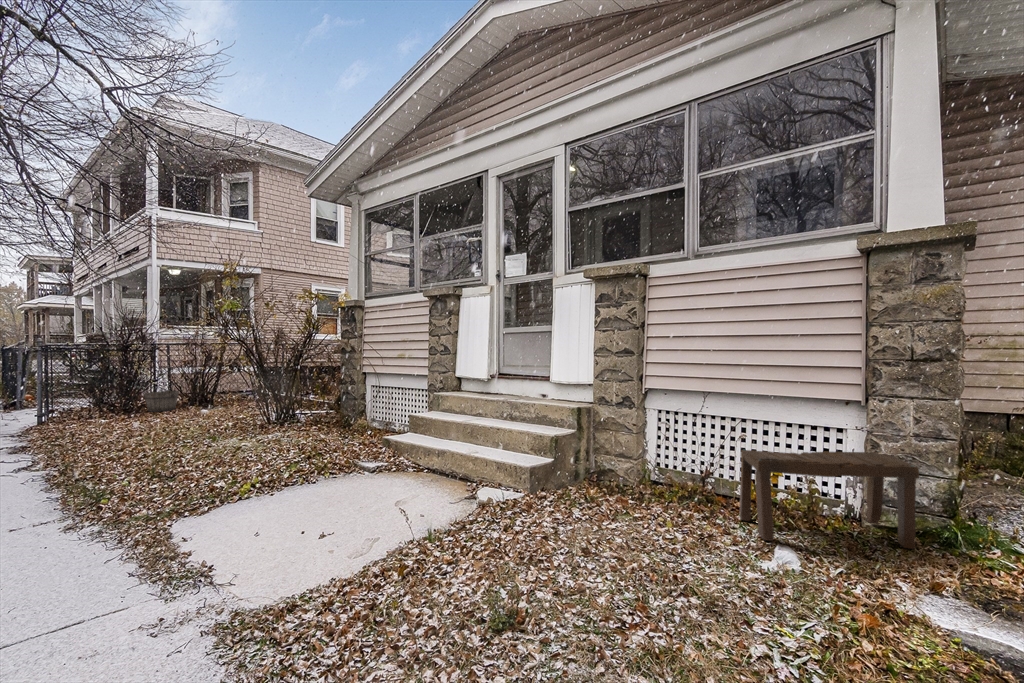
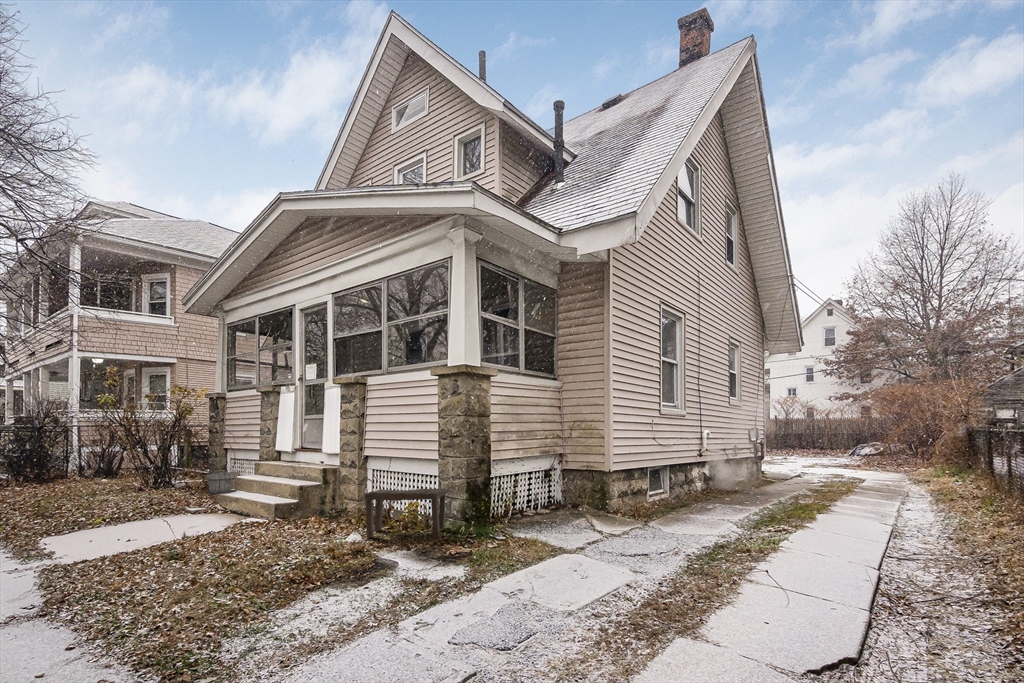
wooden bucket: present [144,388,178,412] -> present [206,467,240,494]

